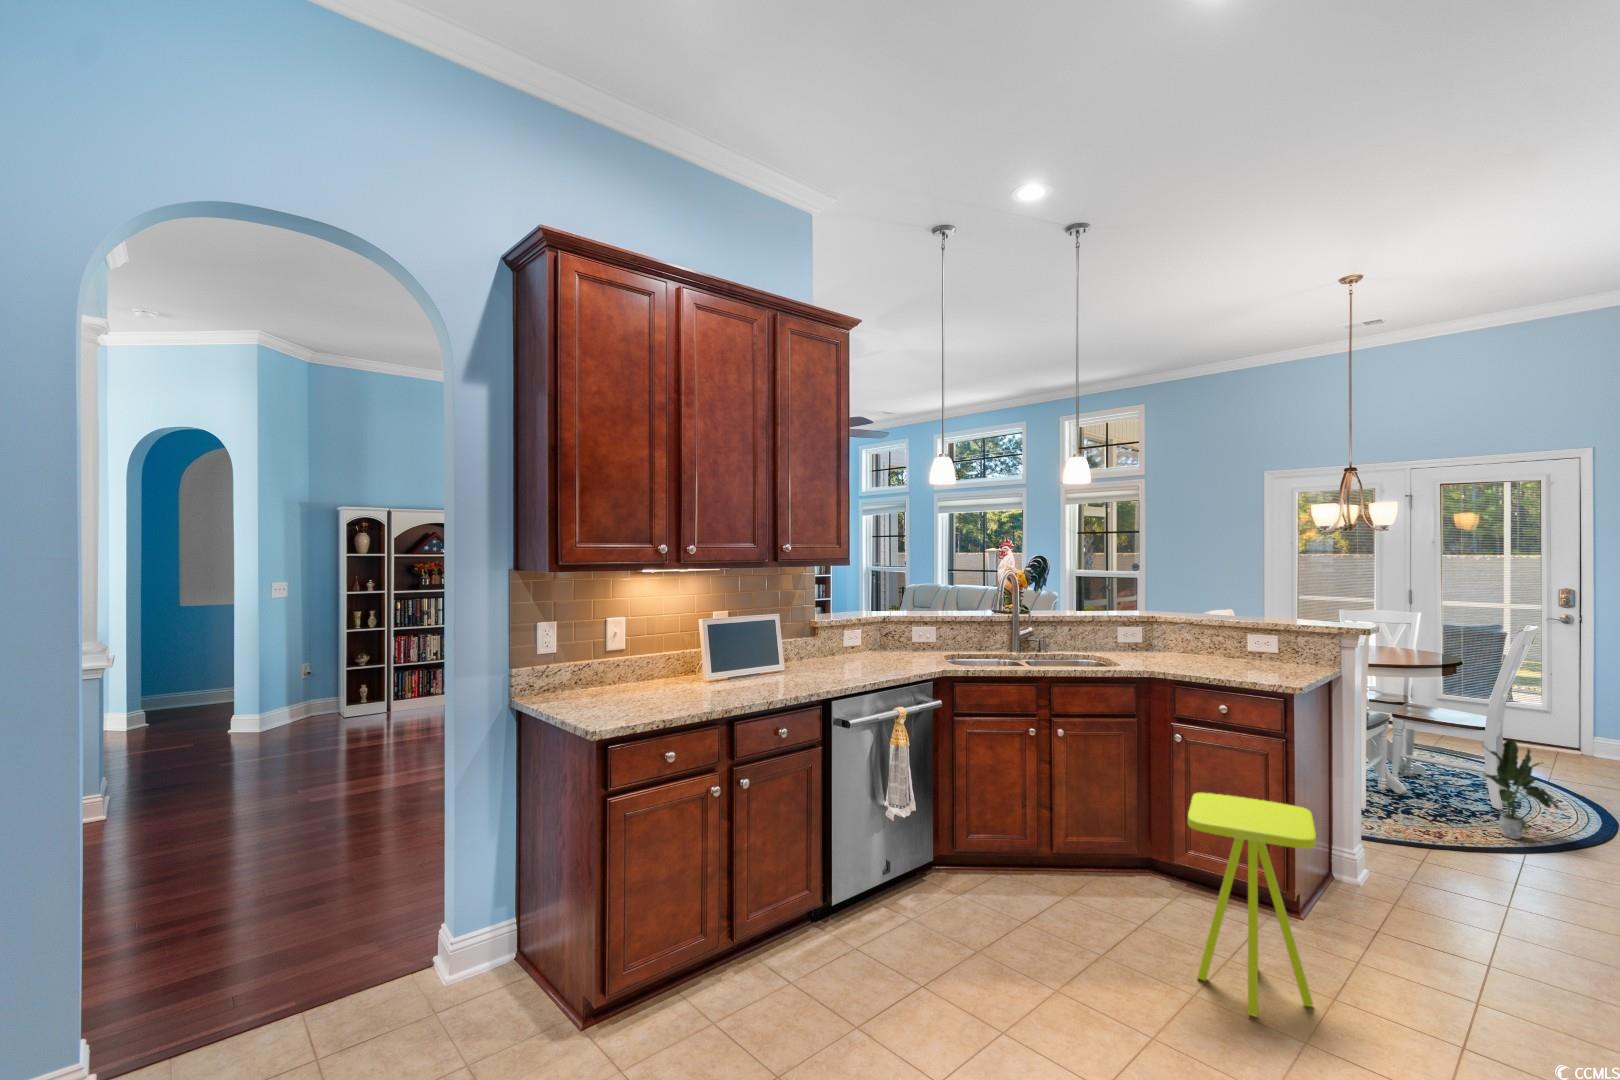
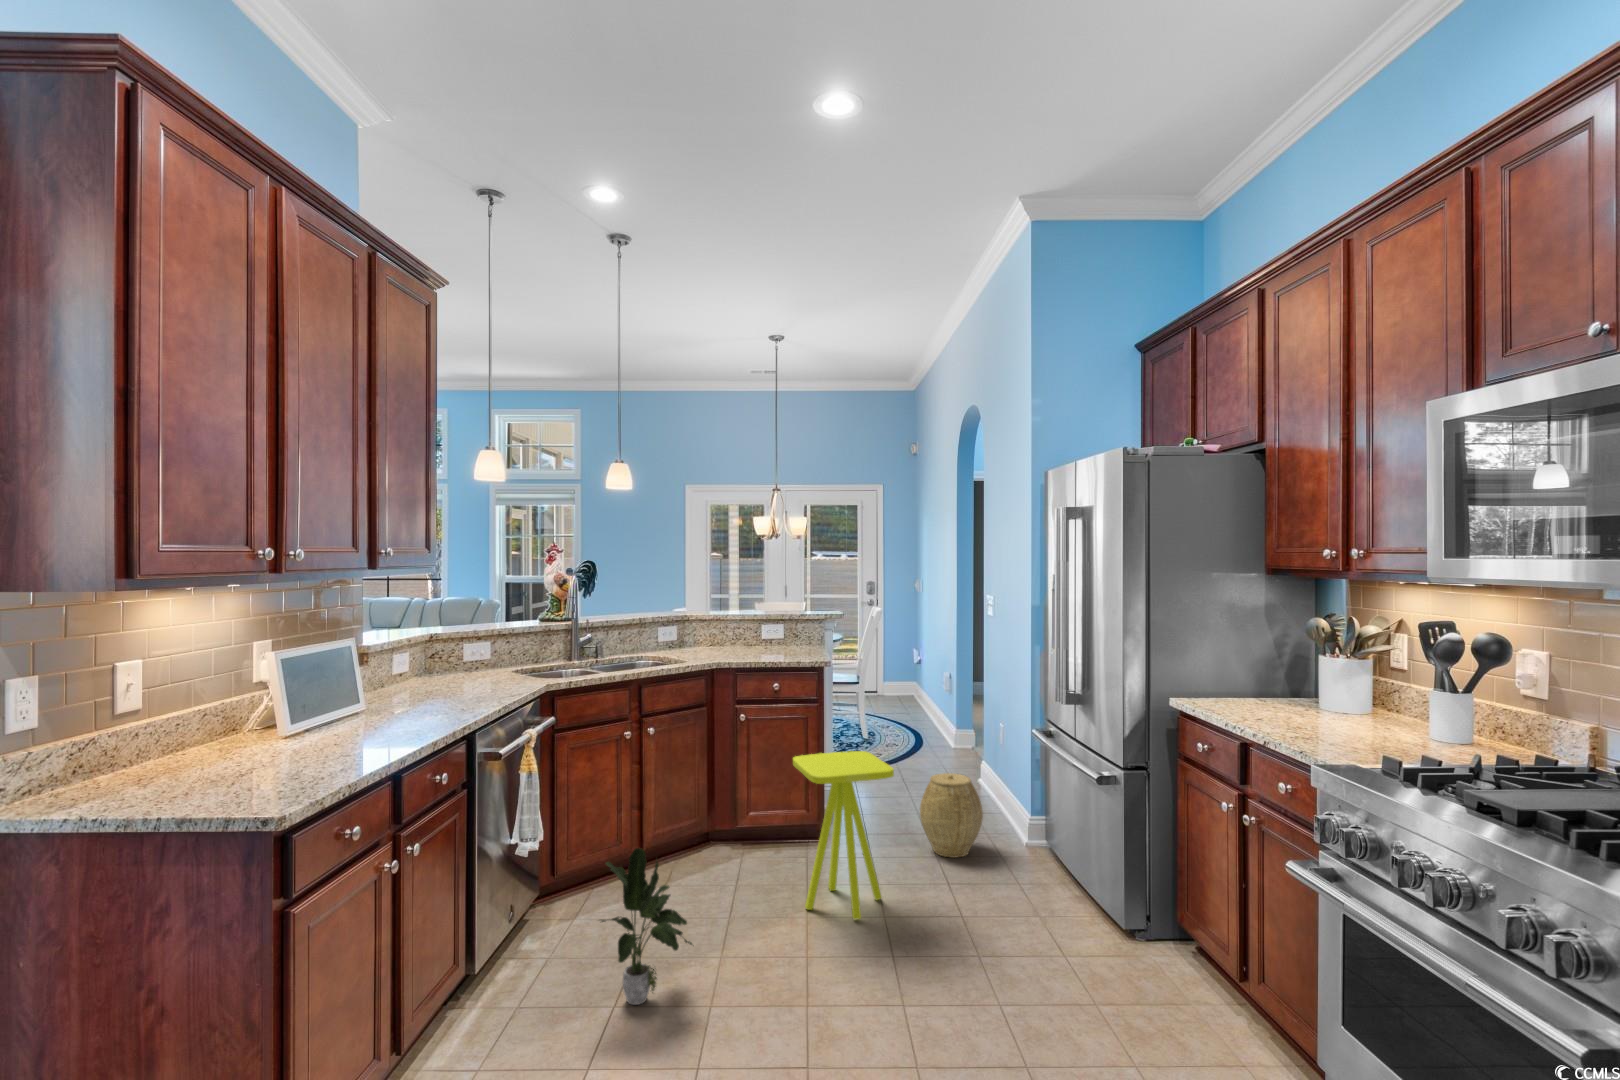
potted plant: present [1482,739,1559,839] -> present [601,848,692,1005]
woven basket: none [1441,873,1565,1009] -> present [920,773,983,858]

